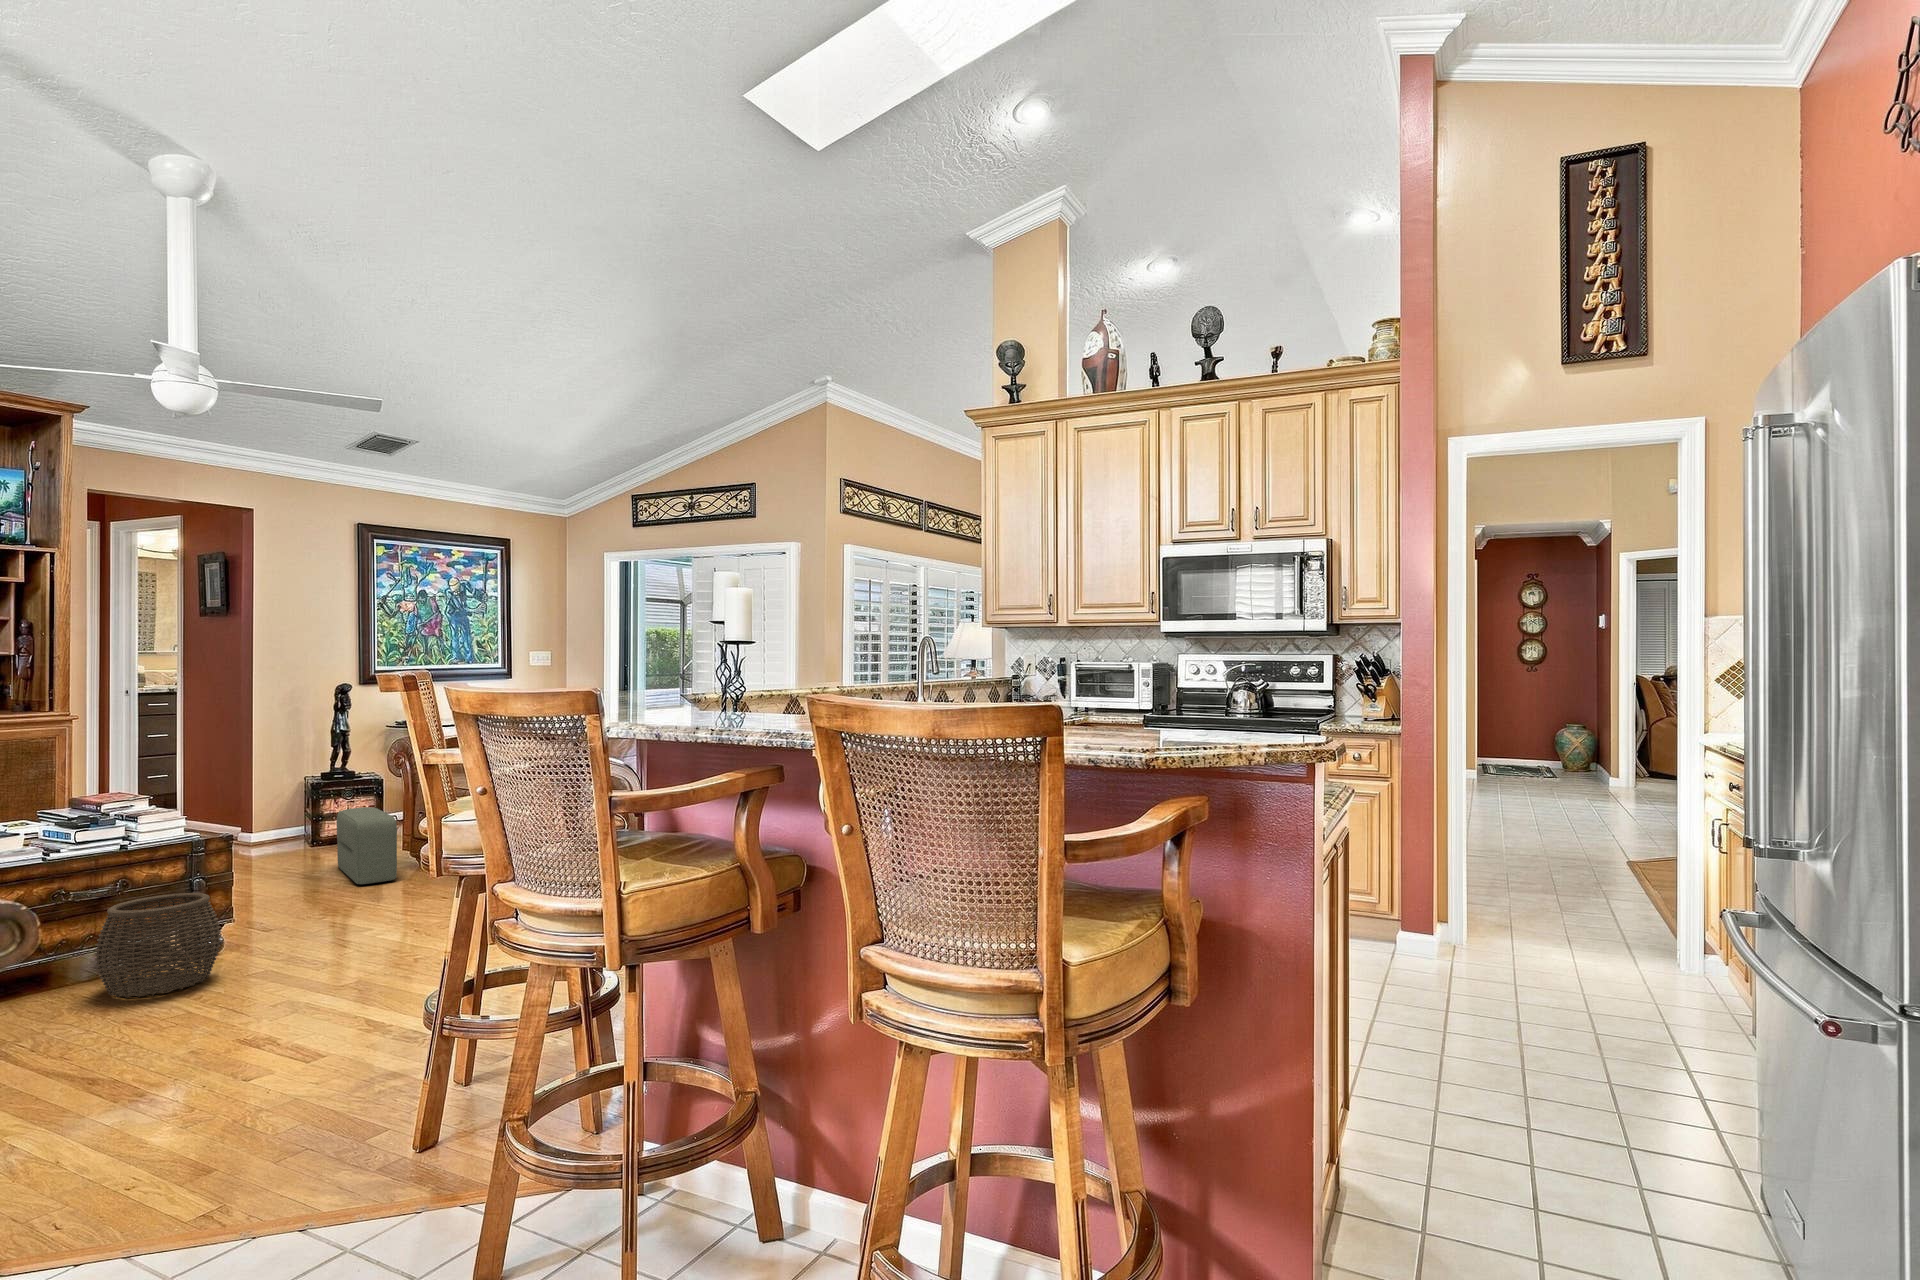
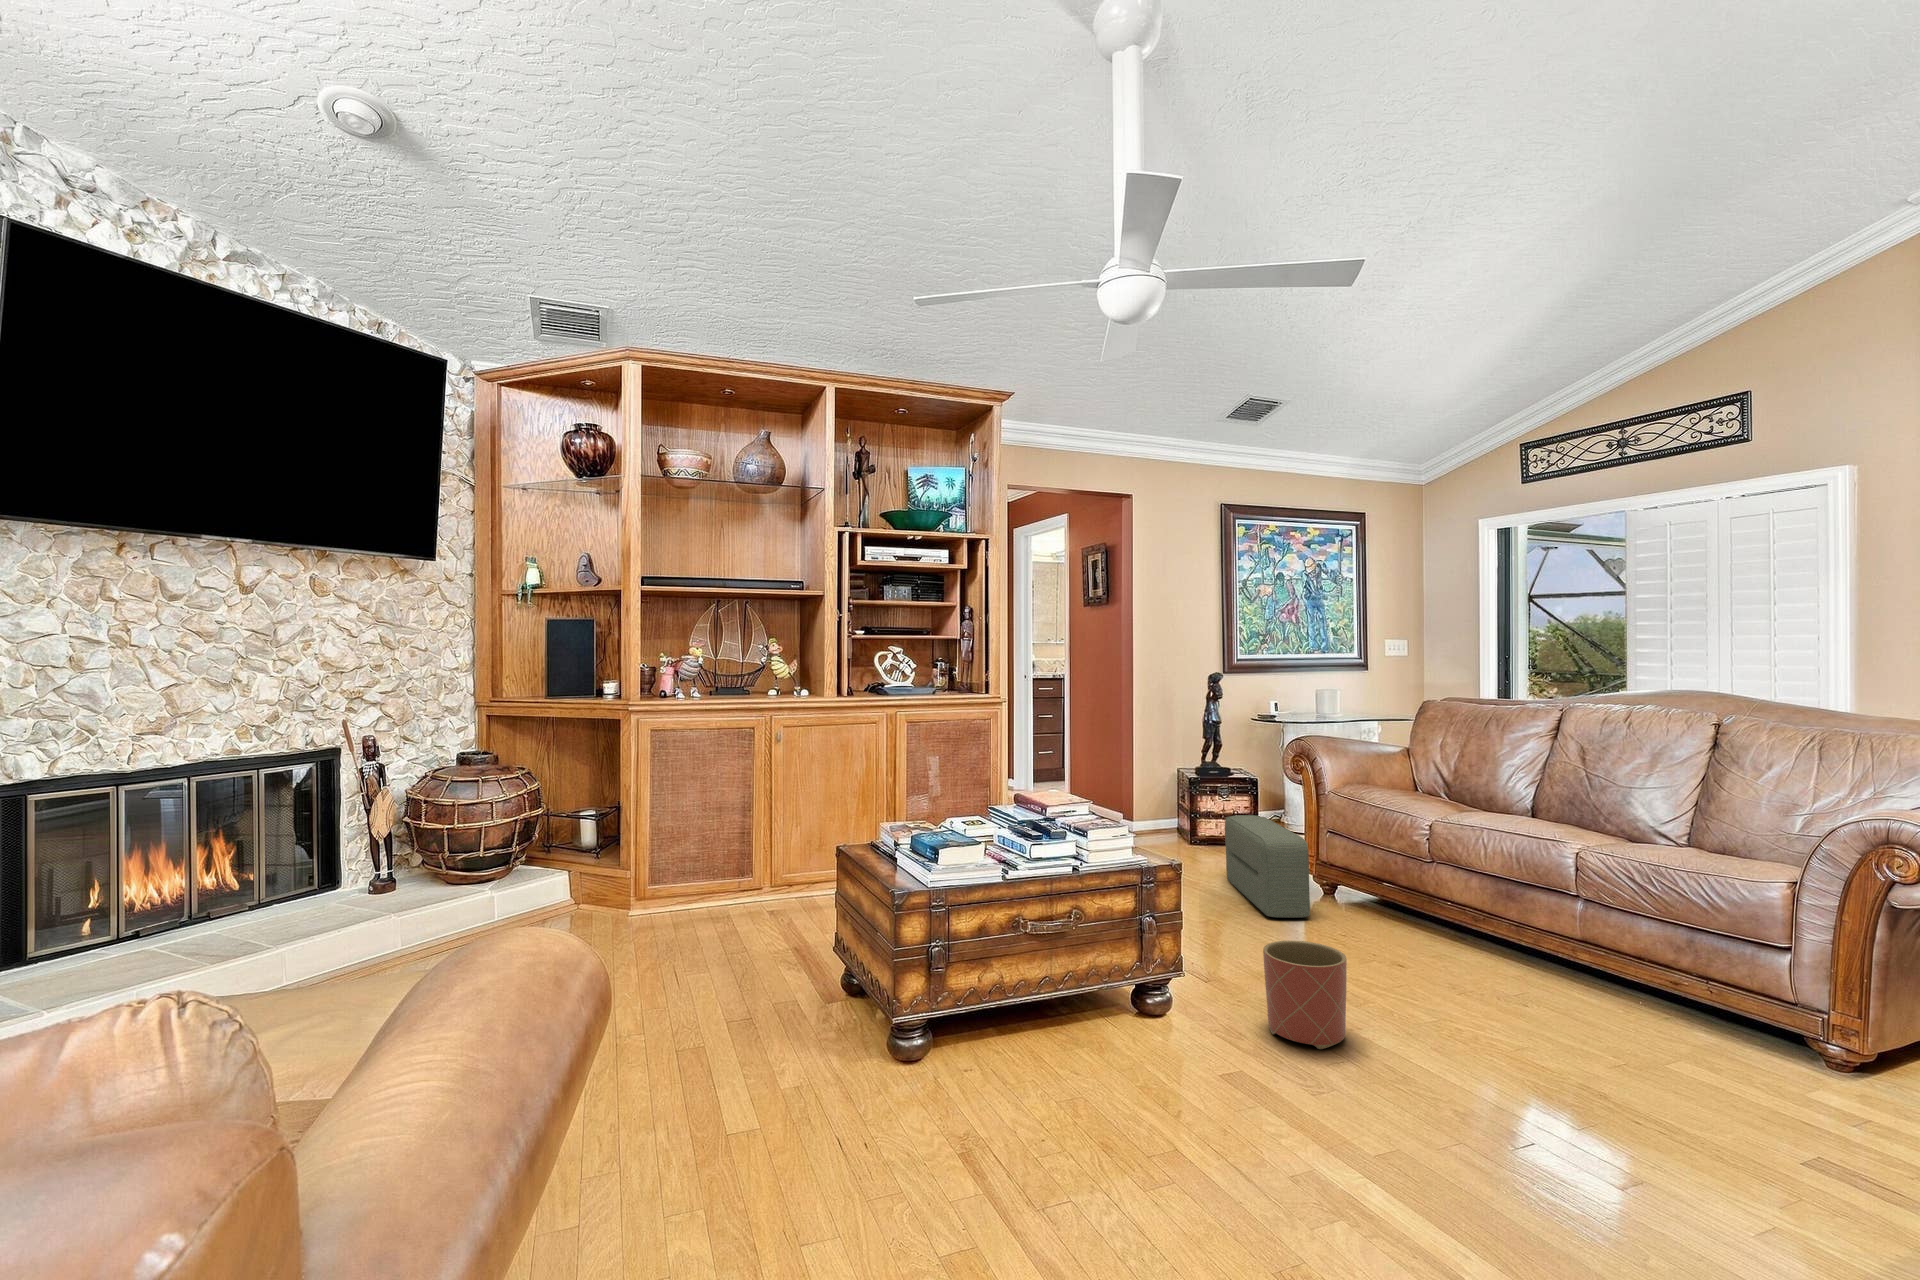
planter: none [305,878,370,947] -> present [1263,941,1347,1049]
woven basket: present [94,893,221,998] -> none [1055,939,1187,1091]

